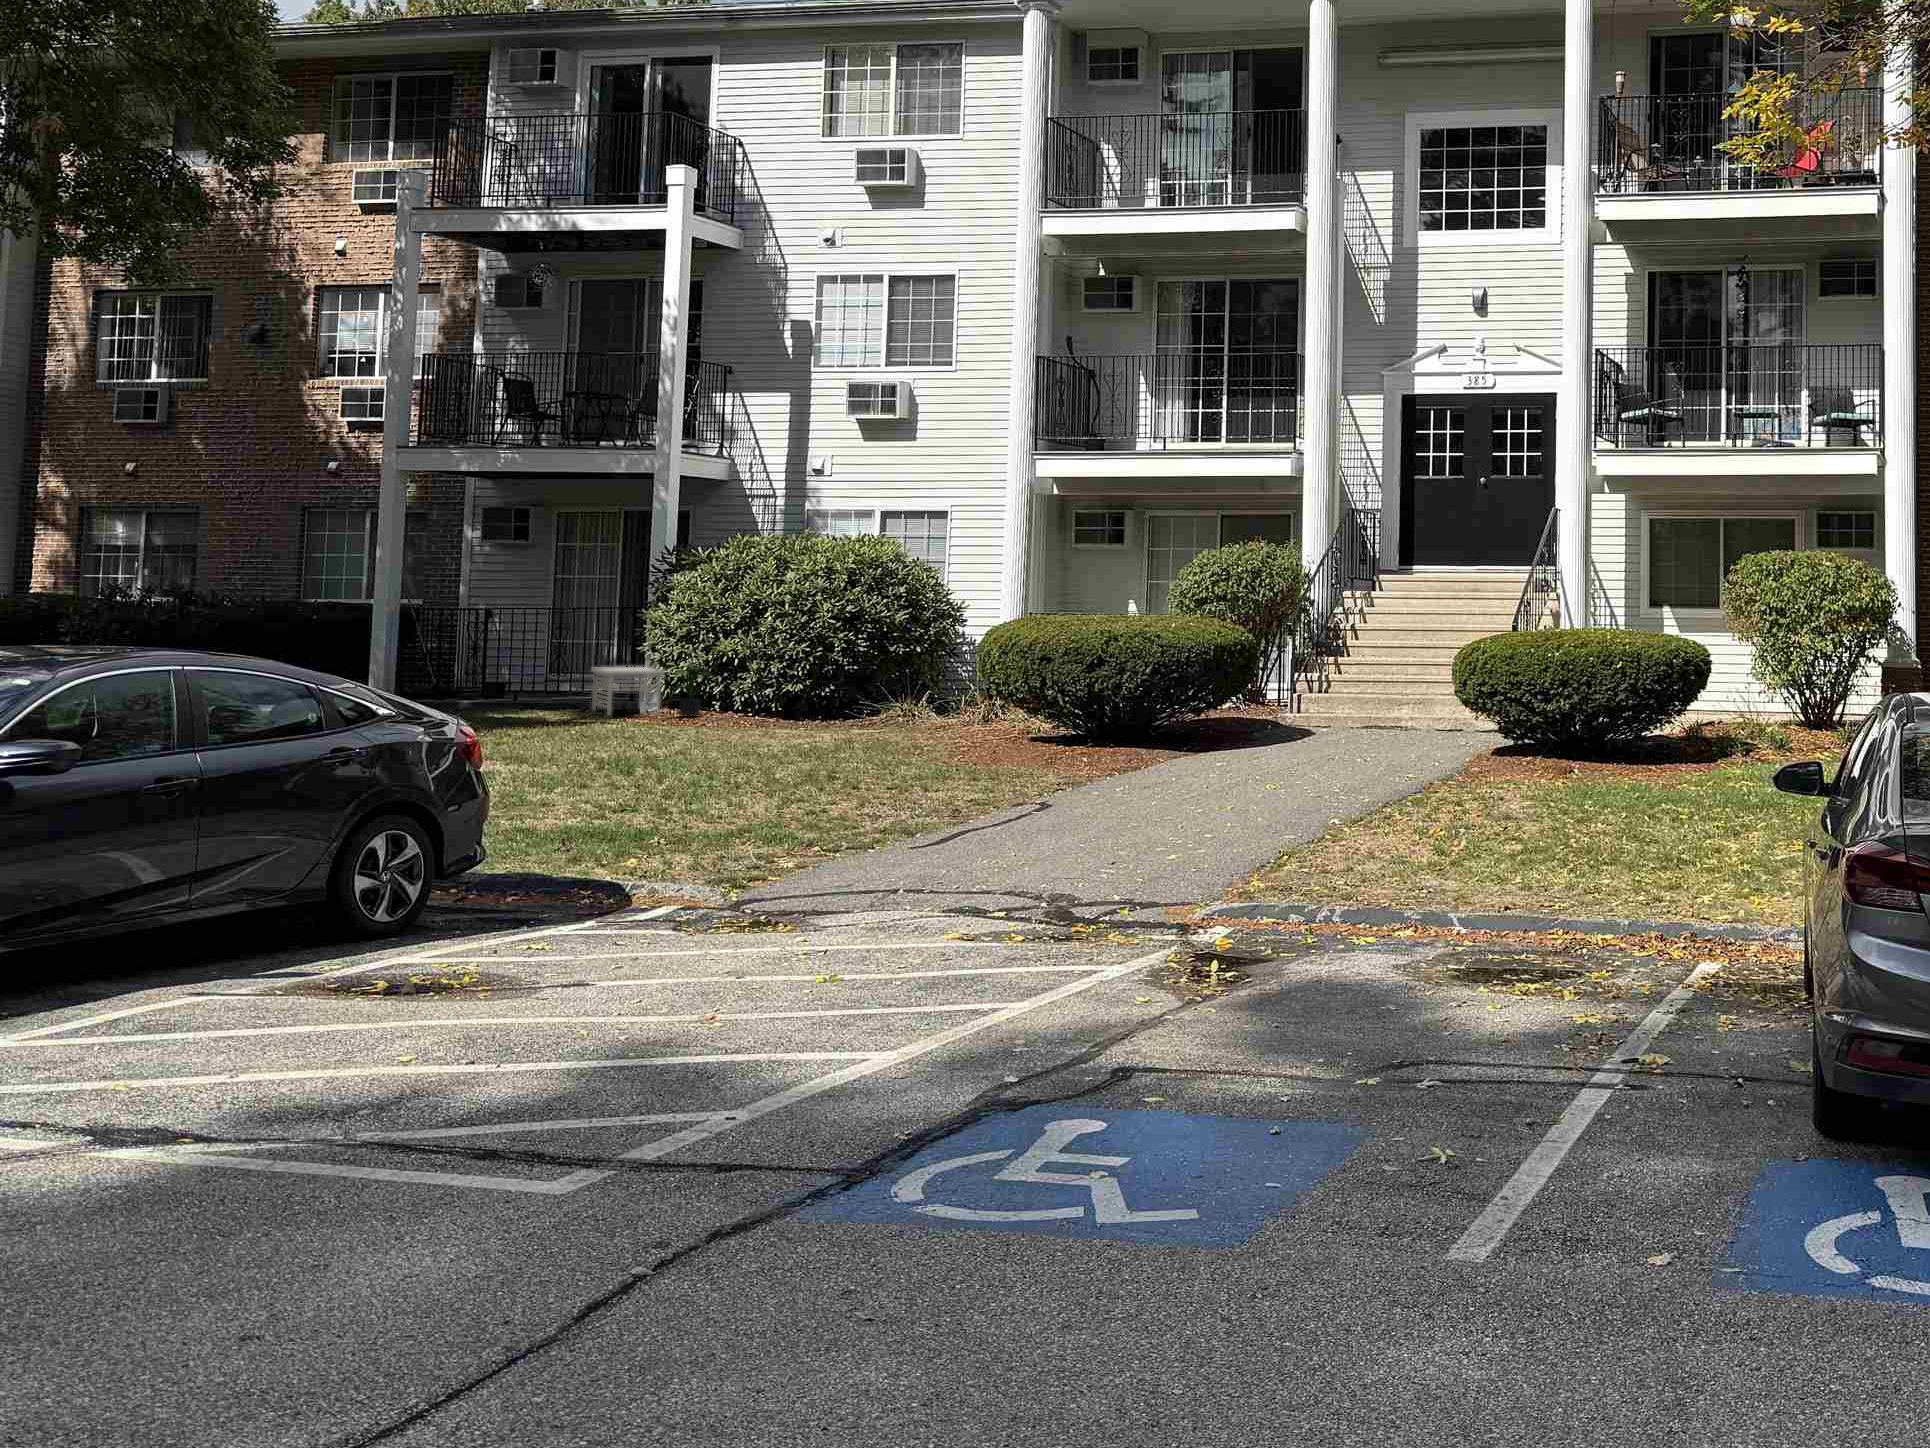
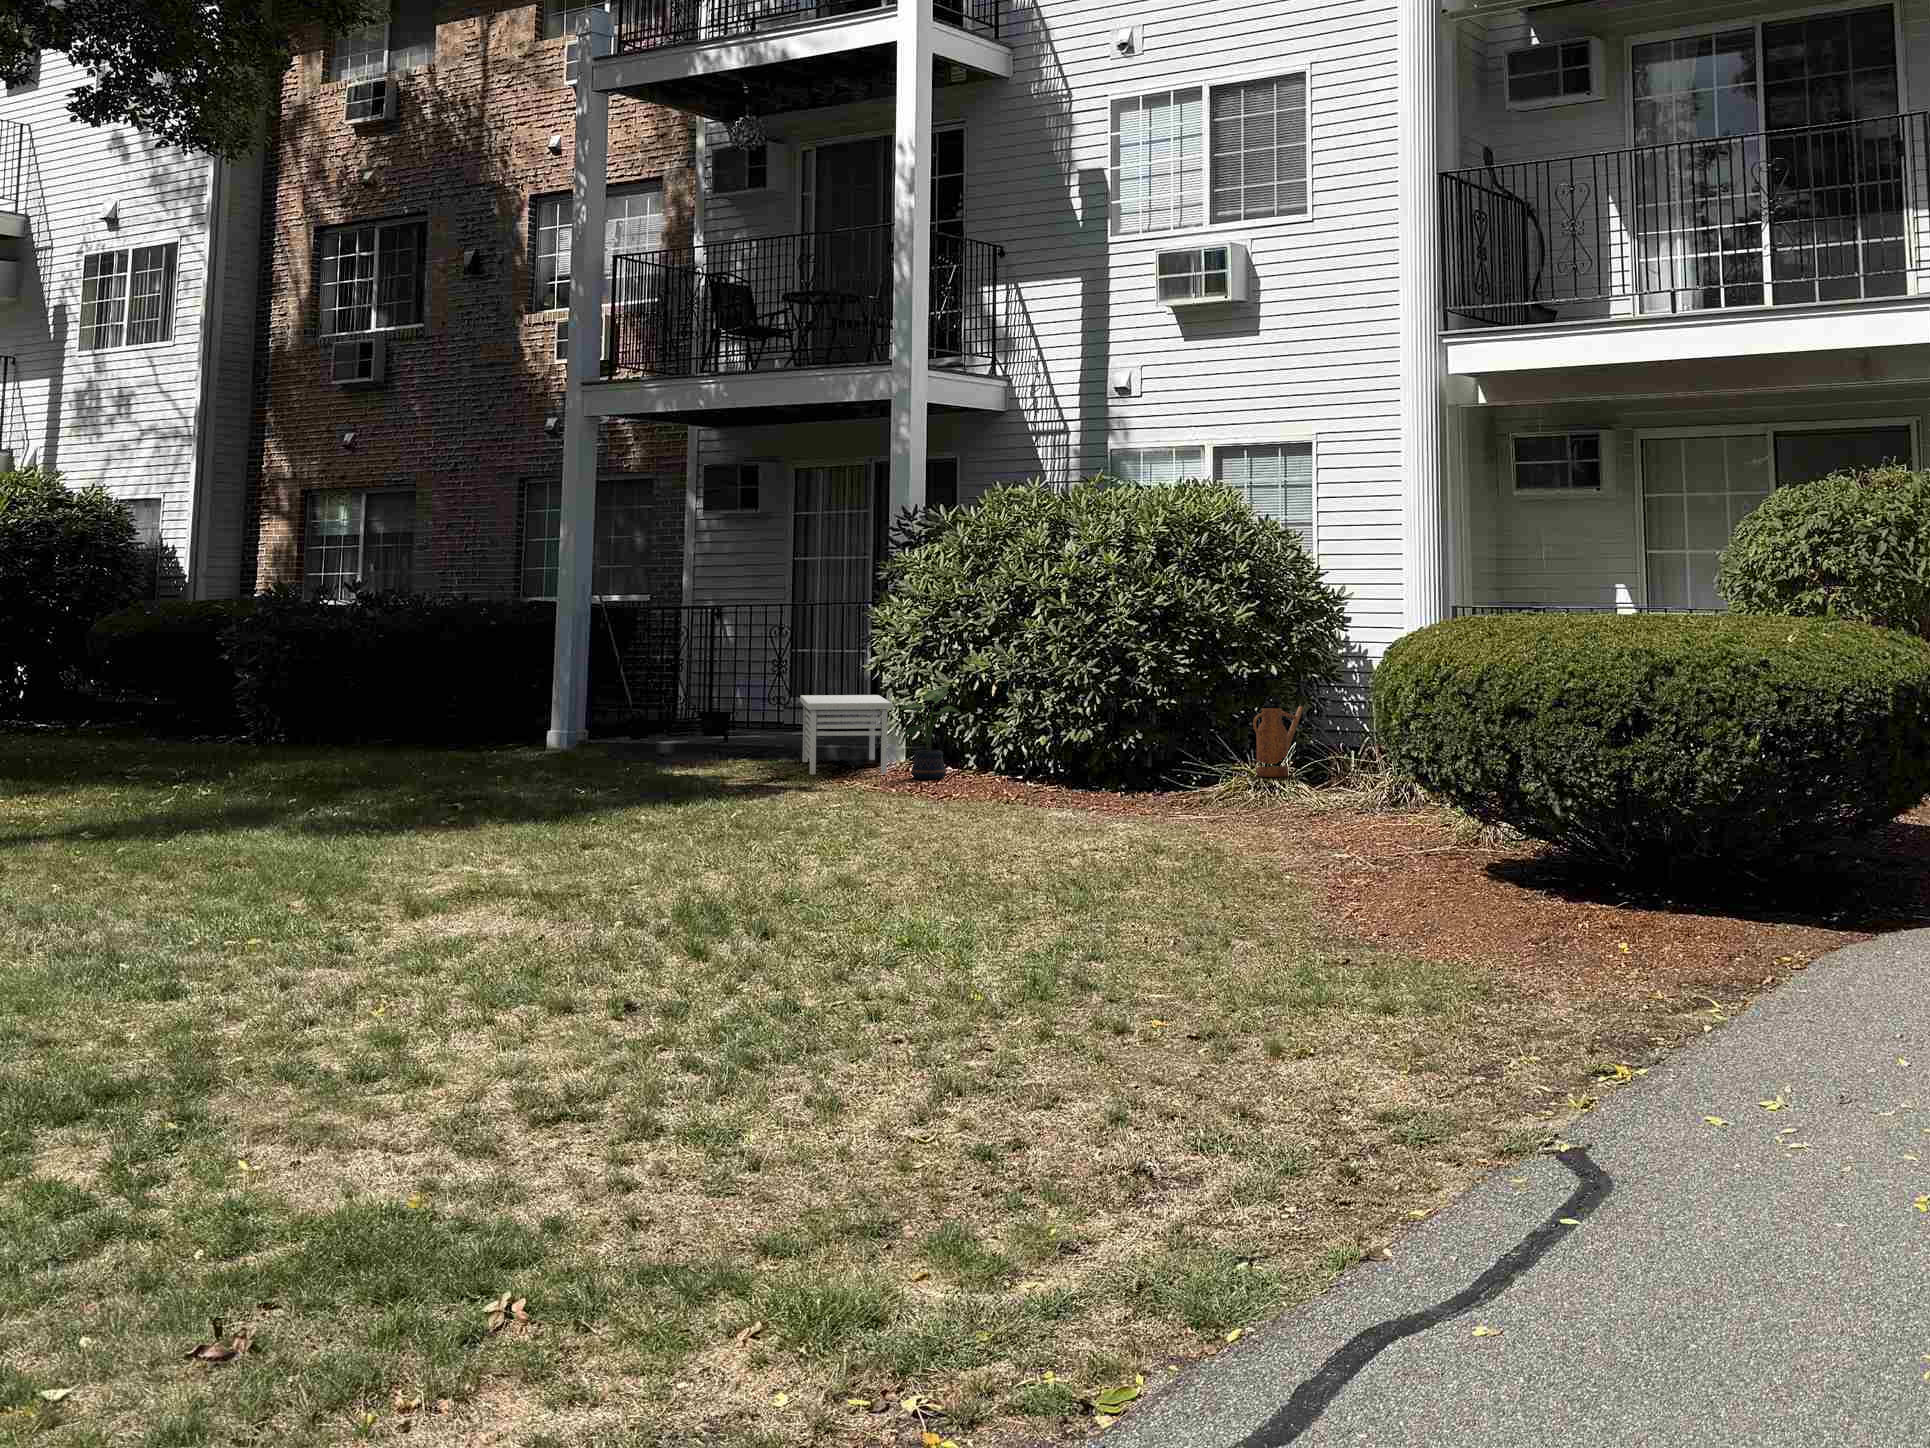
watering can: none [902,672,934,713] -> present [1253,706,1303,777]

